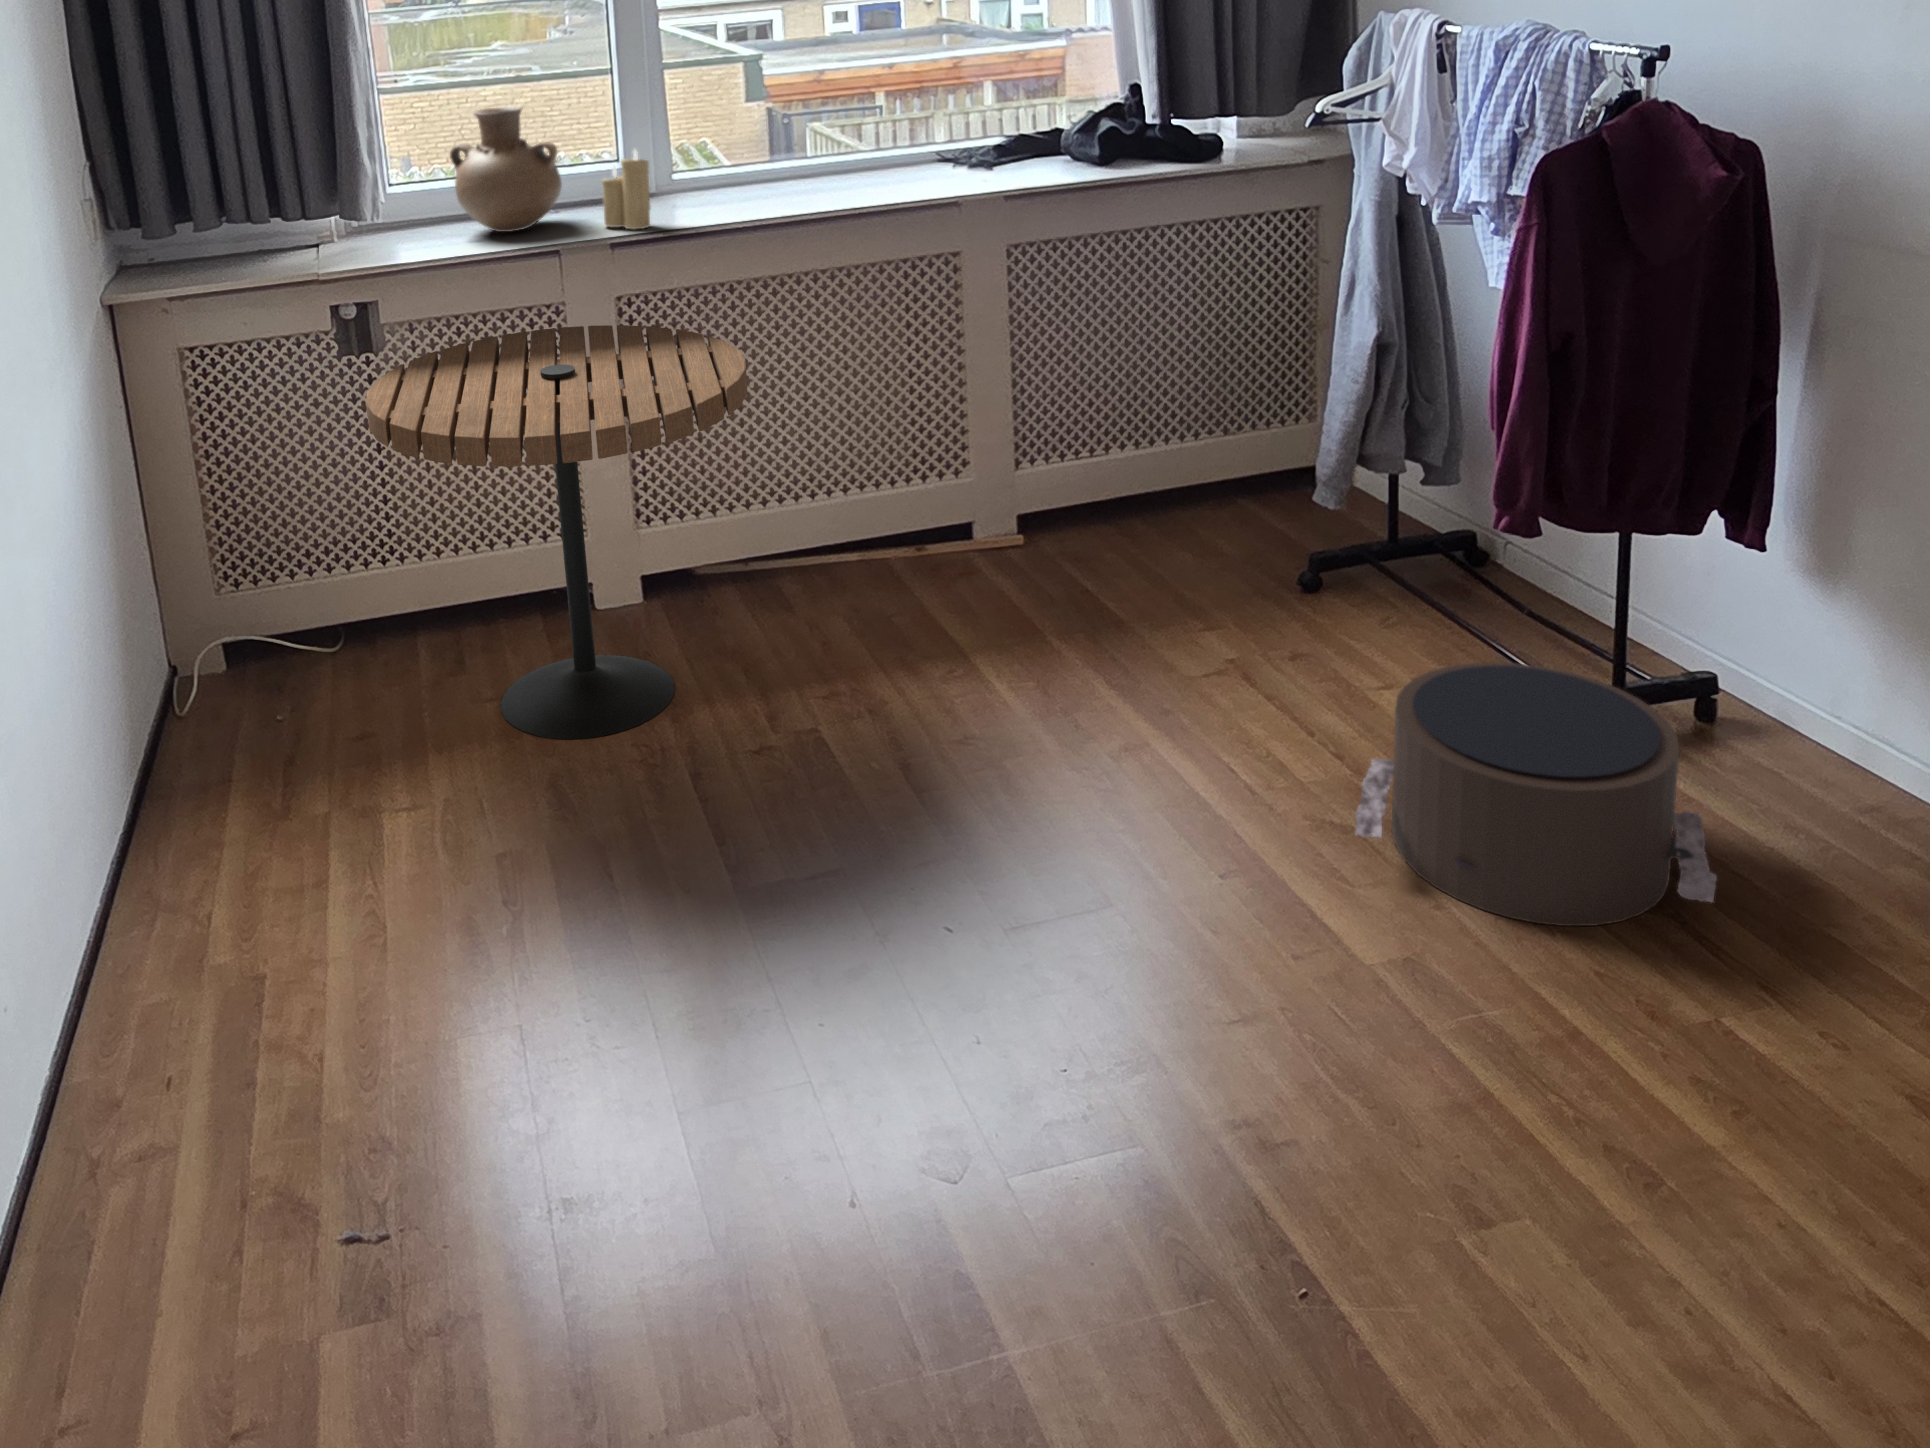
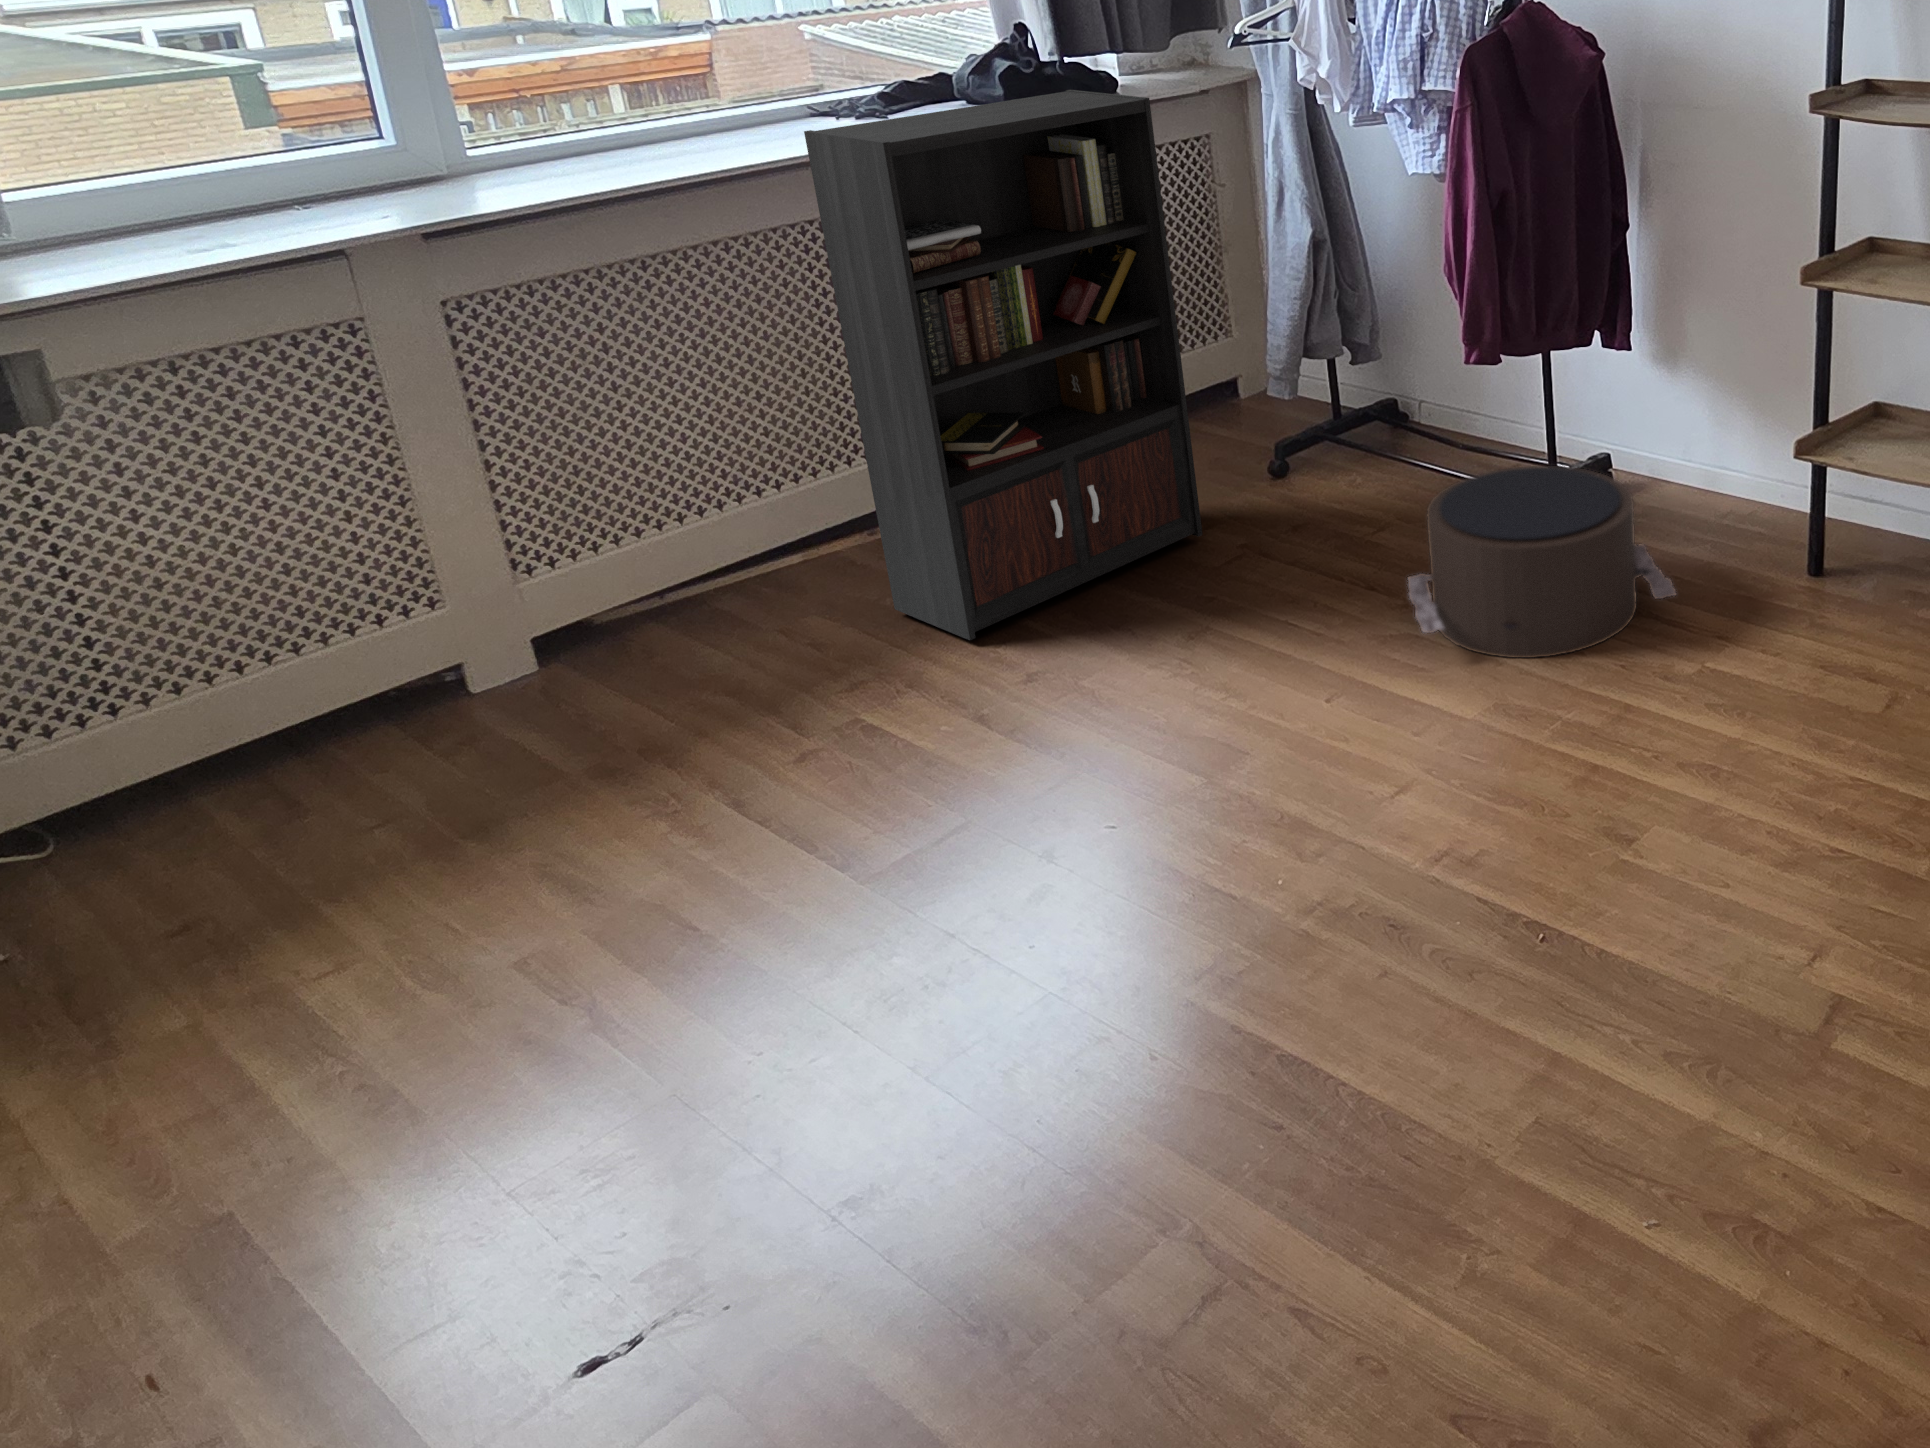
vase: present [450,107,562,232] -> none [90,68,306,239]
candle: present [602,150,650,229] -> none [379,111,470,215]
bookcase: none [877,160,1196,682] -> present [804,90,1202,640]
side table: present [366,325,747,739] -> none [77,324,697,846]

